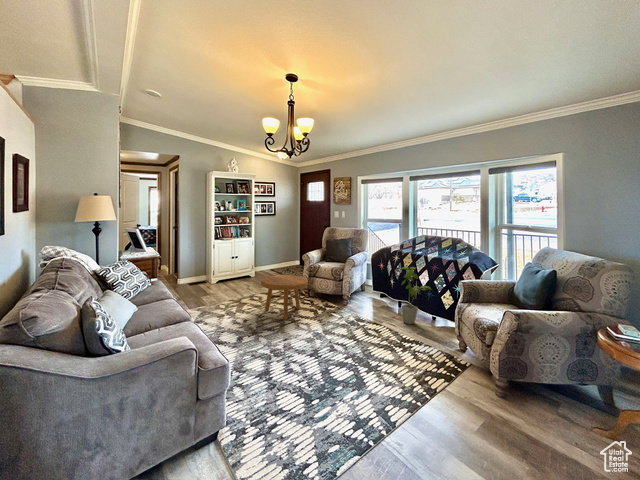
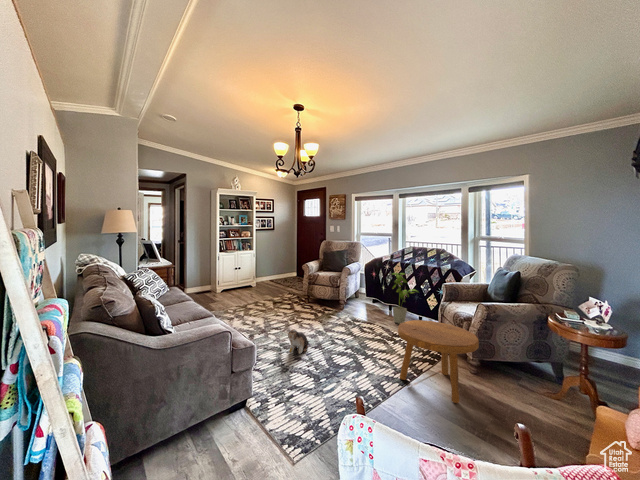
footstool: present [261,275,308,320] -> present [398,320,479,403]
plush toy: none [275,336,304,364] -> present [286,329,309,354]

